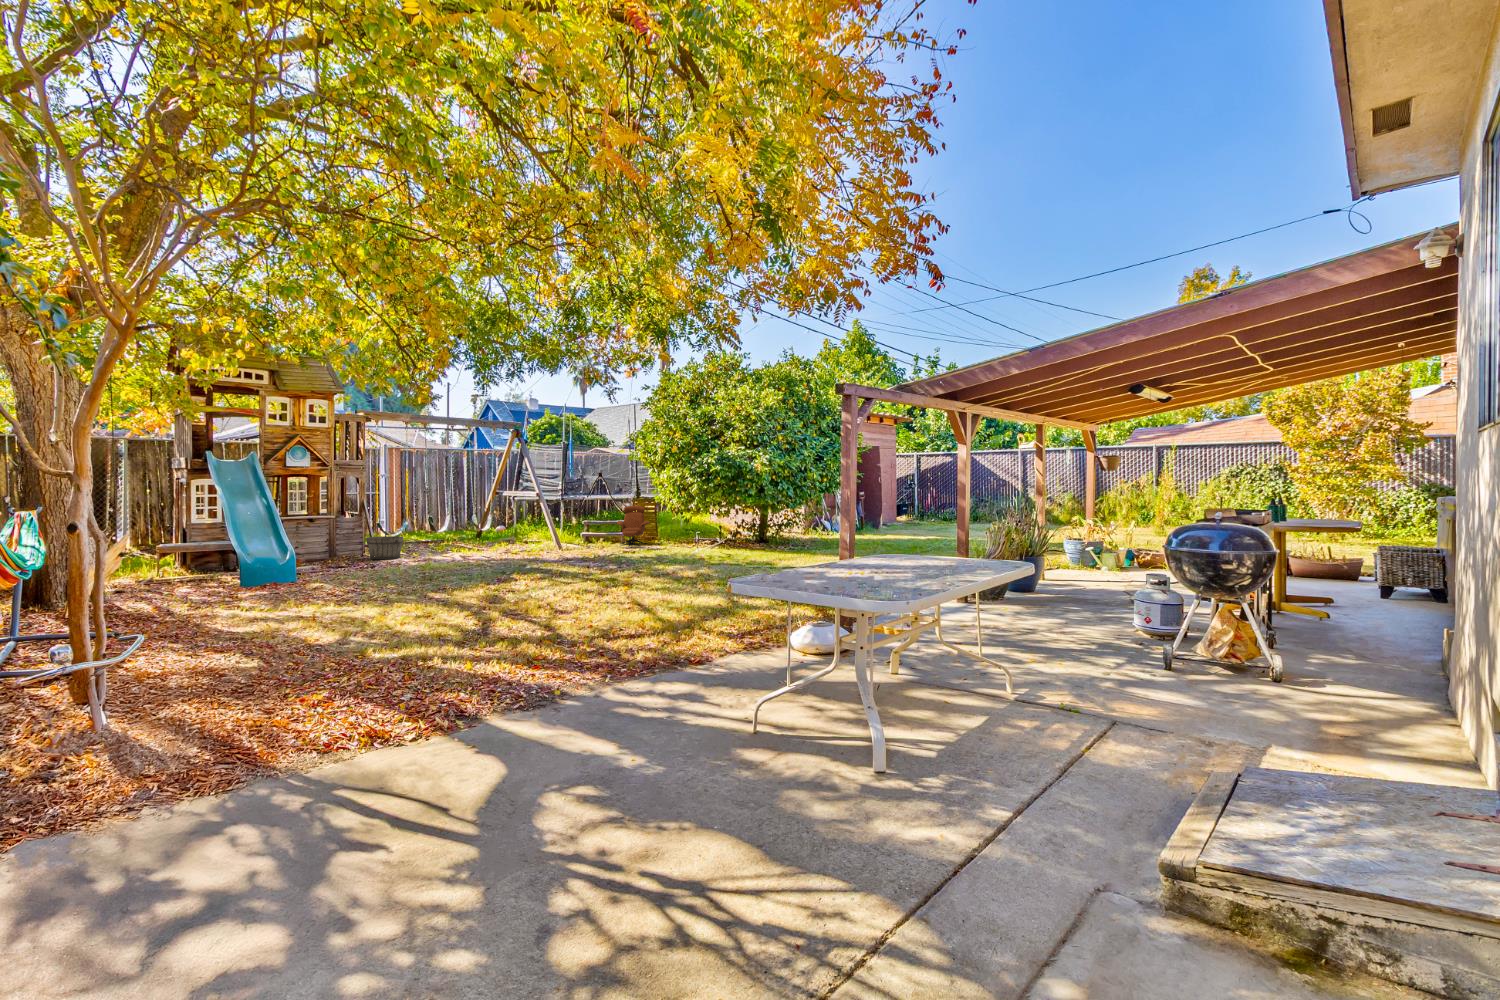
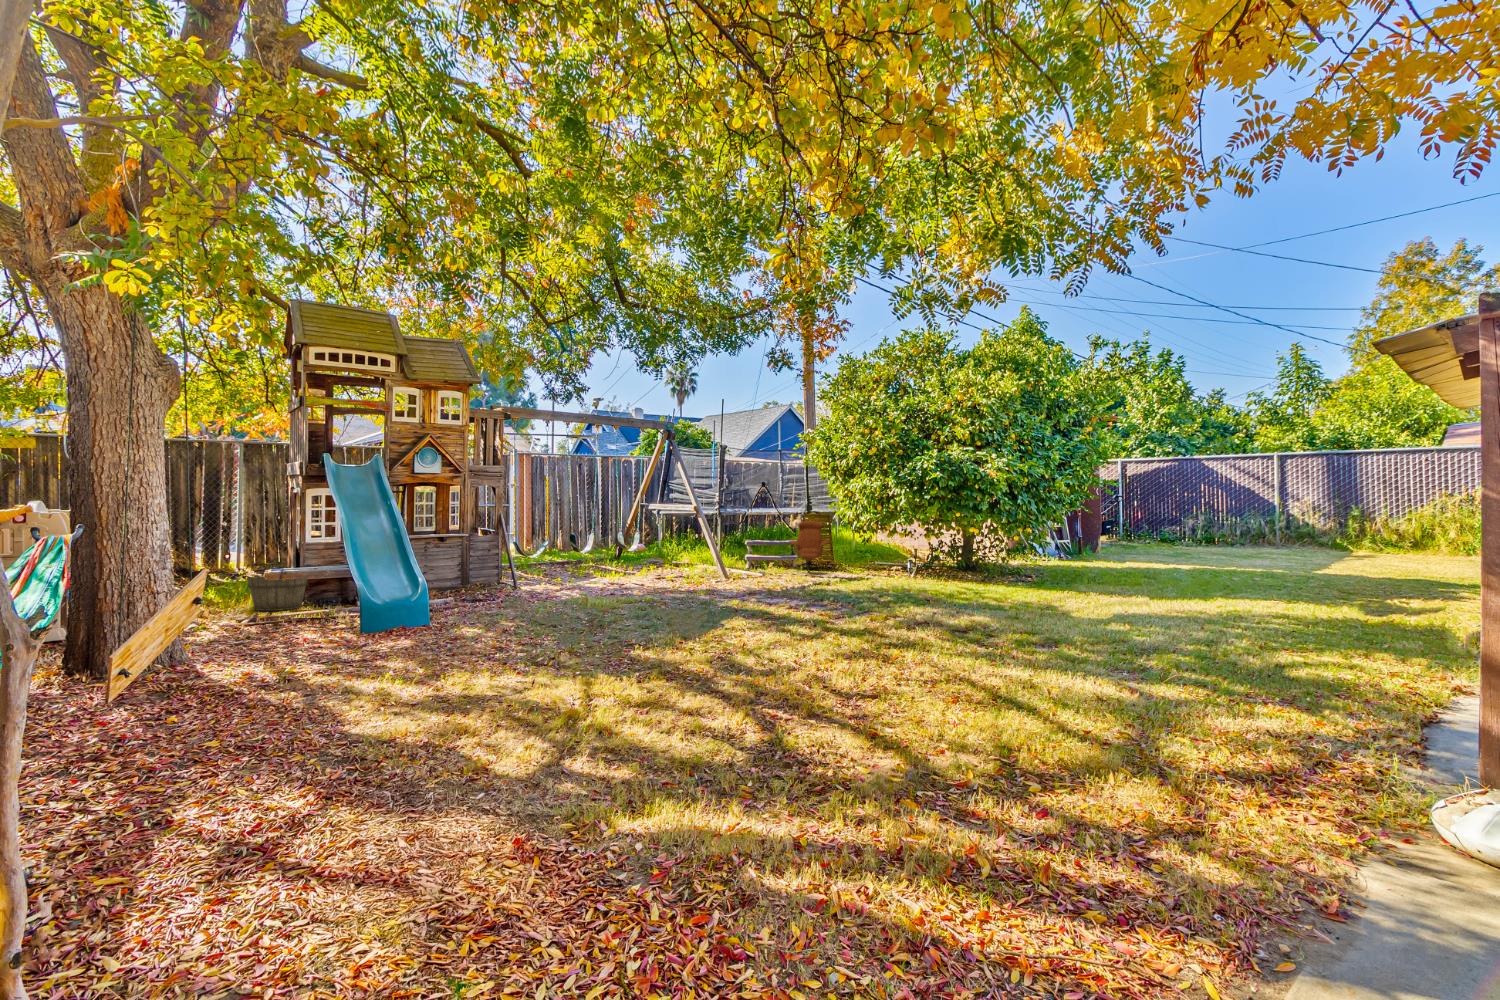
wooden bucket: present [366,530,404,559] -> present [247,569,308,611]

